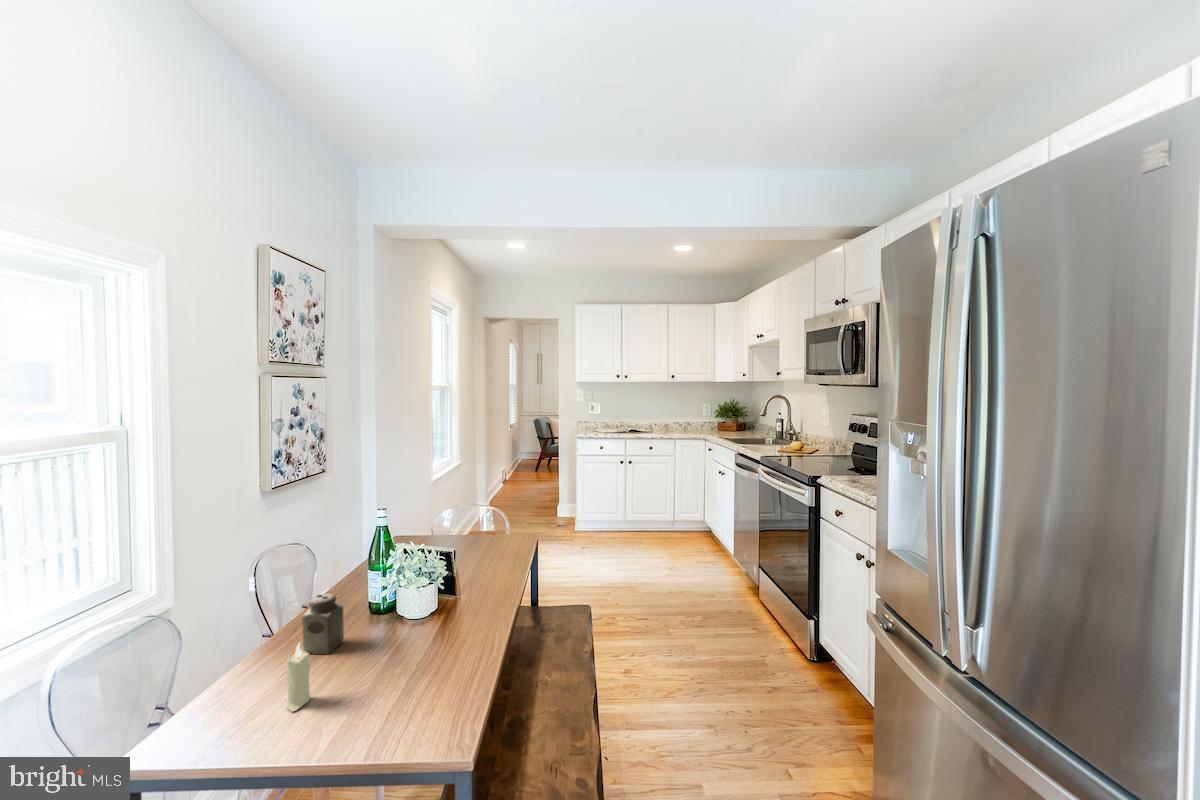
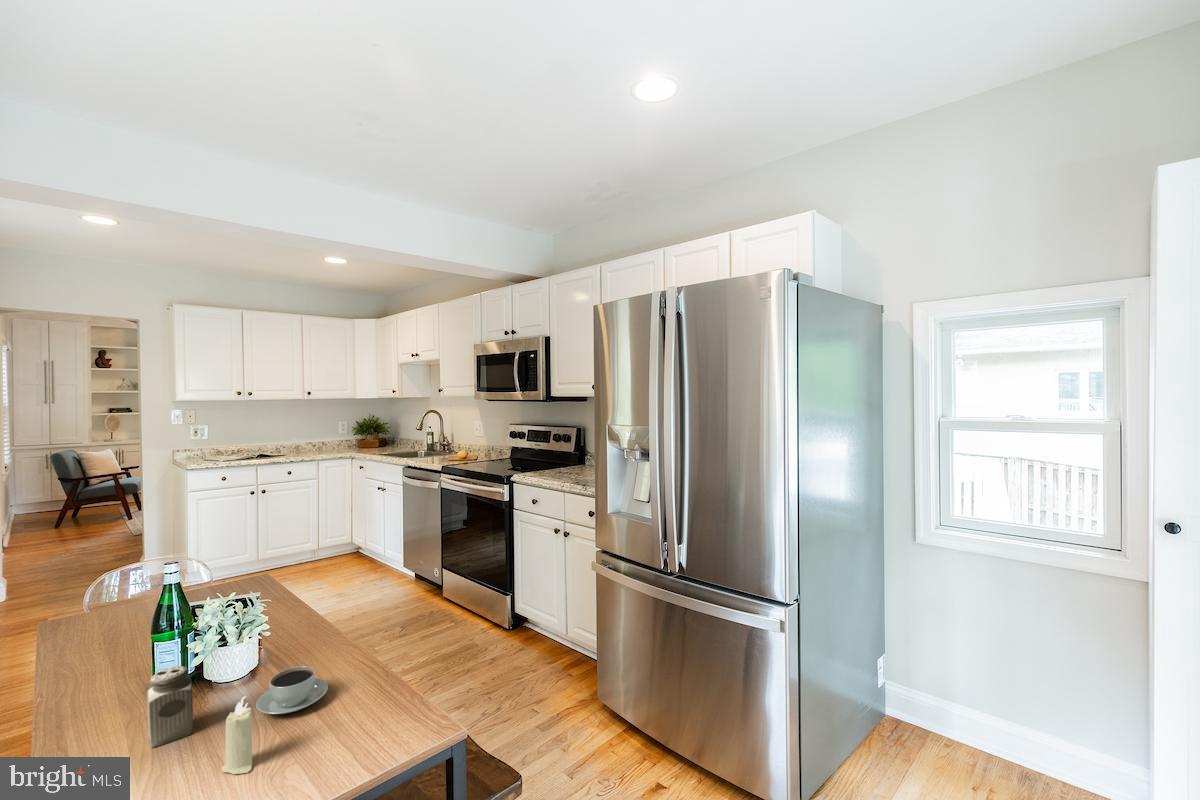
coffee cup: none [361,627,424,671] -> present [256,666,328,714]

